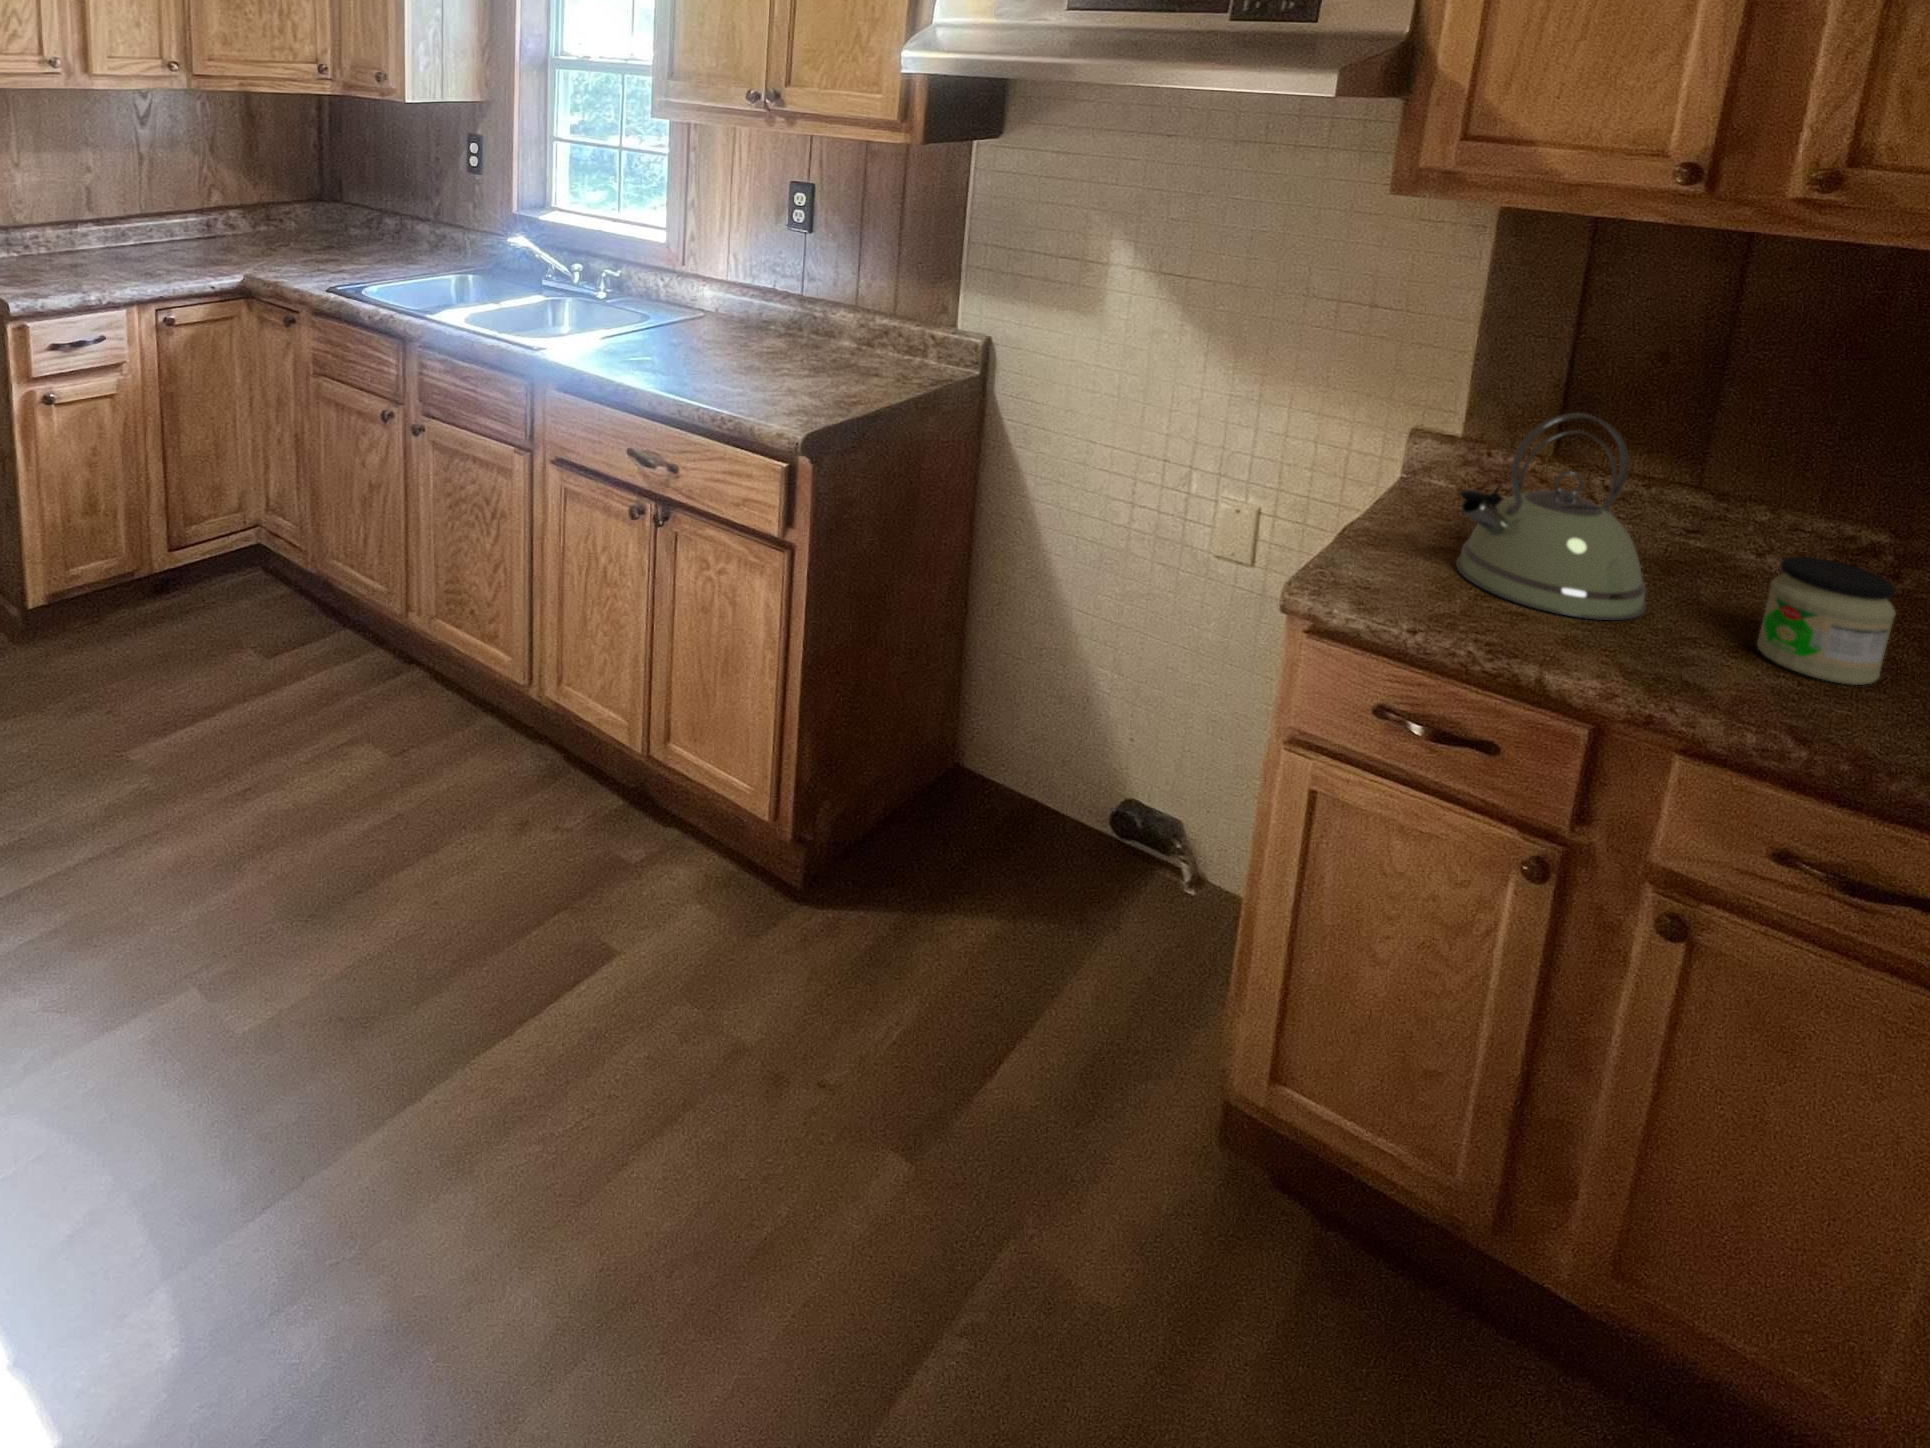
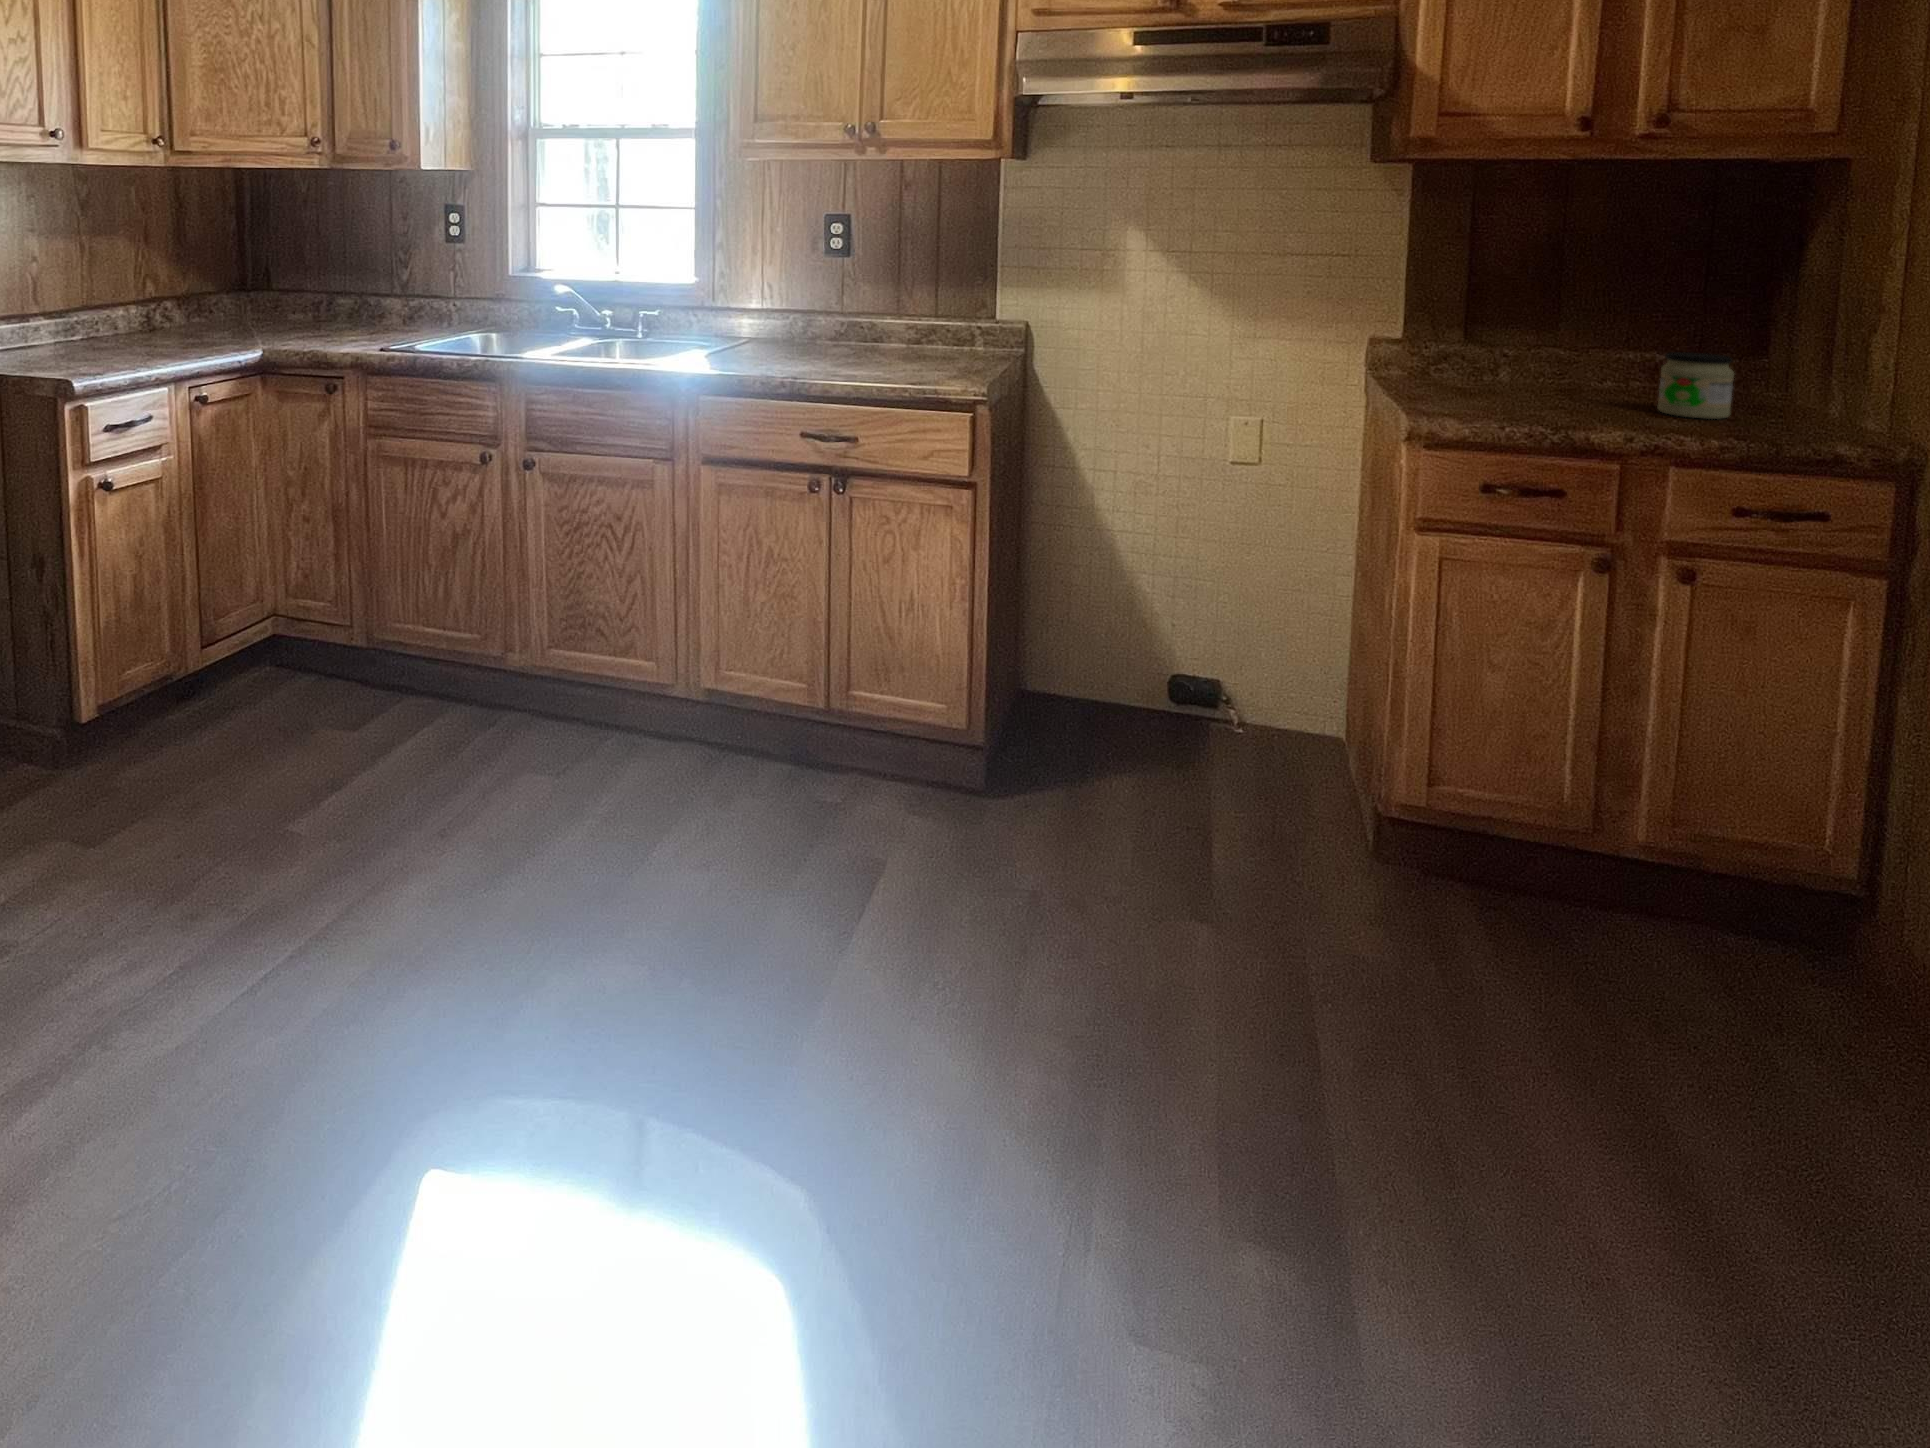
kettle: present [1456,413,1646,620] -> none [1461,286,1587,412]

